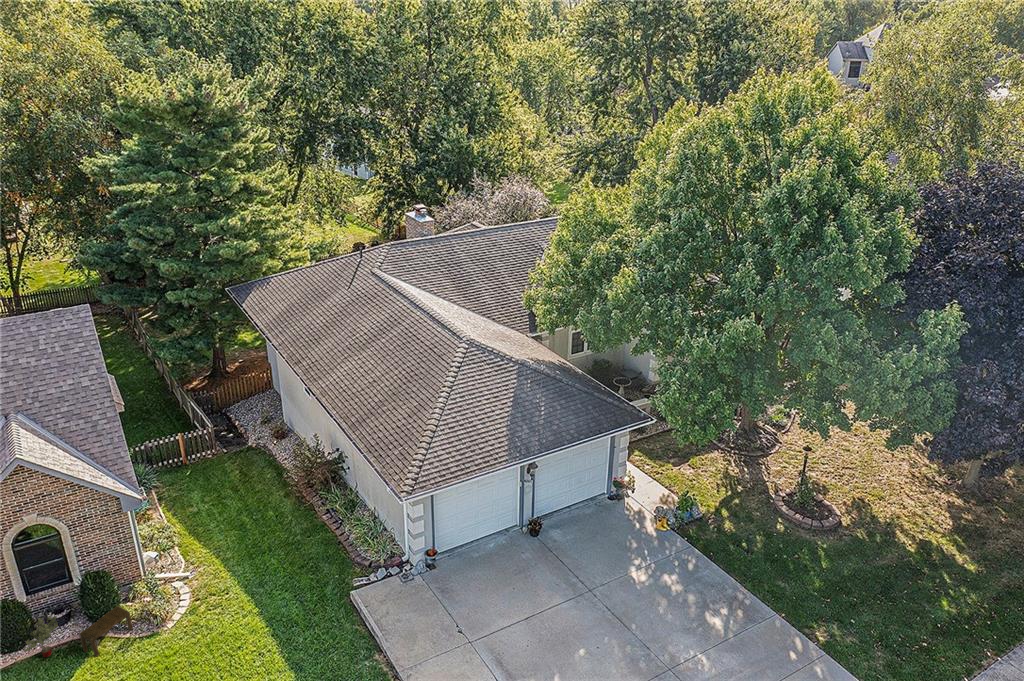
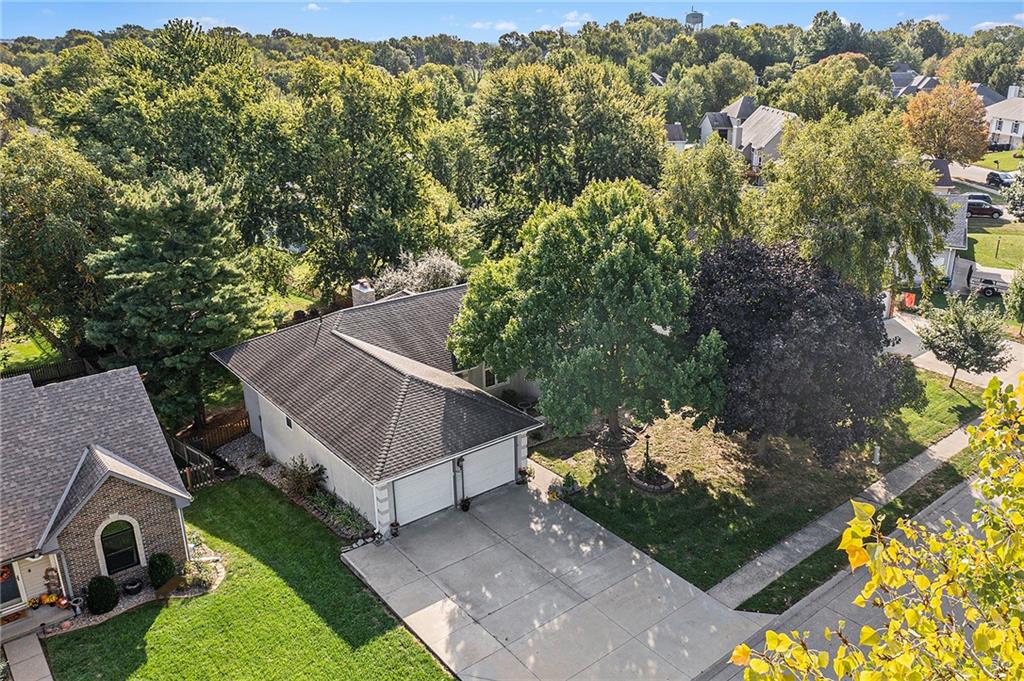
potted tree: present [25,616,58,657] -> none [119,581,139,611]

